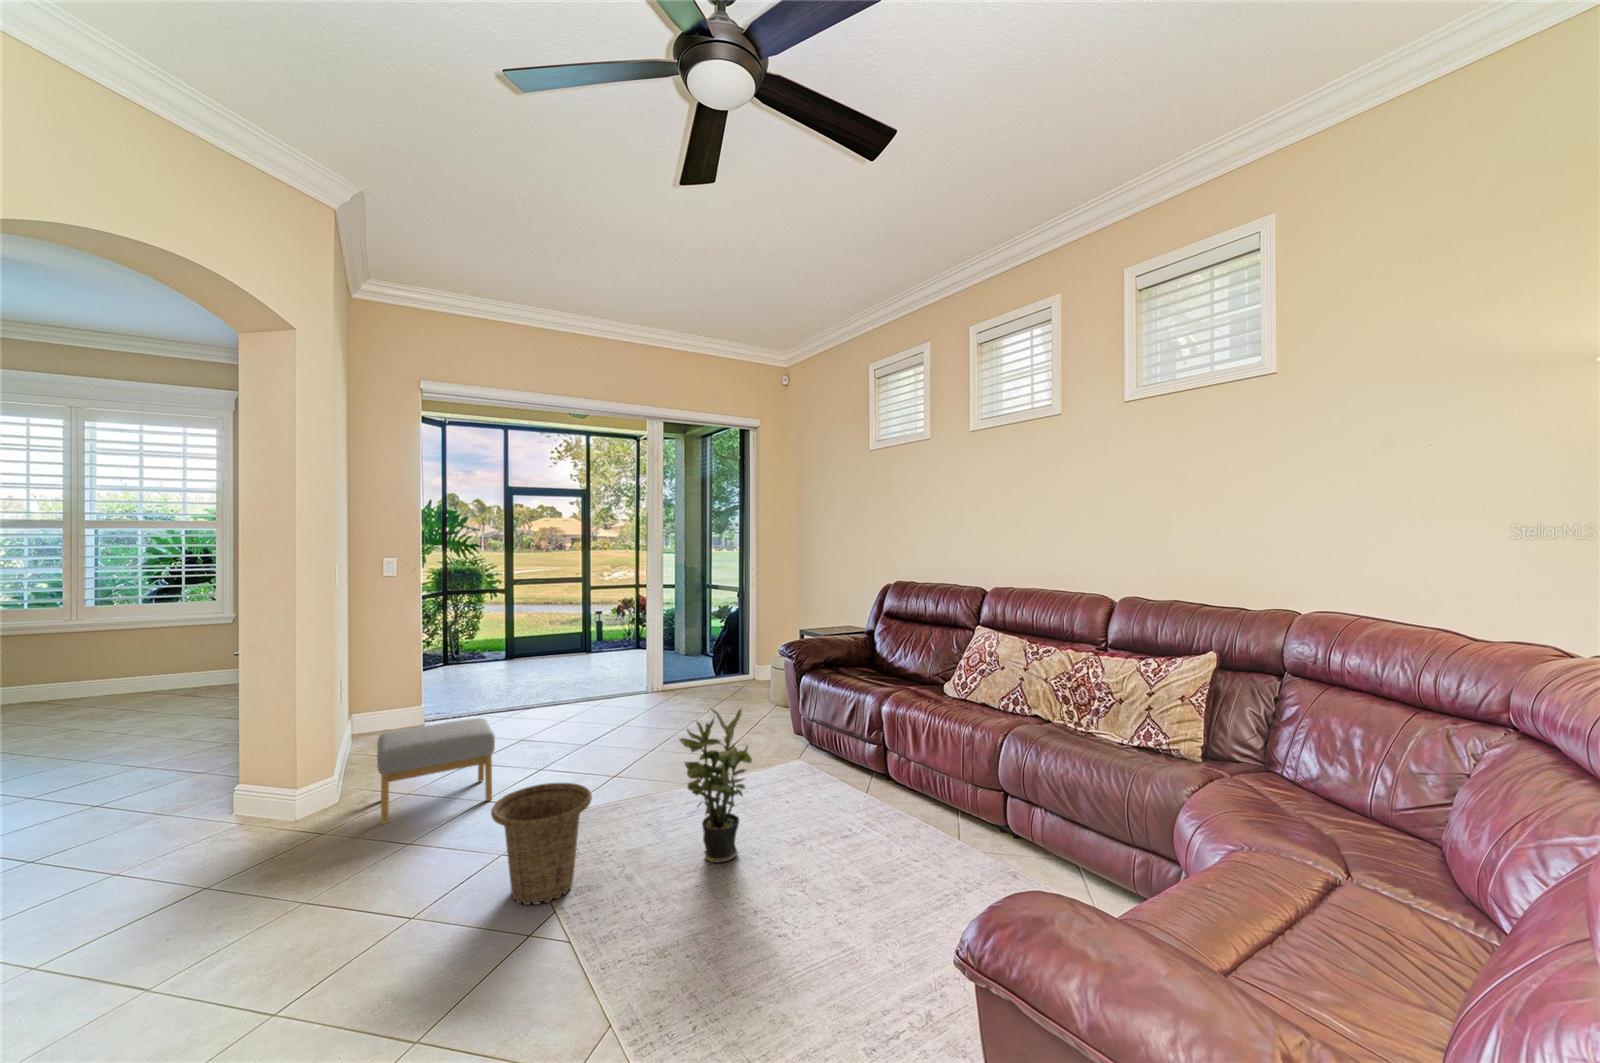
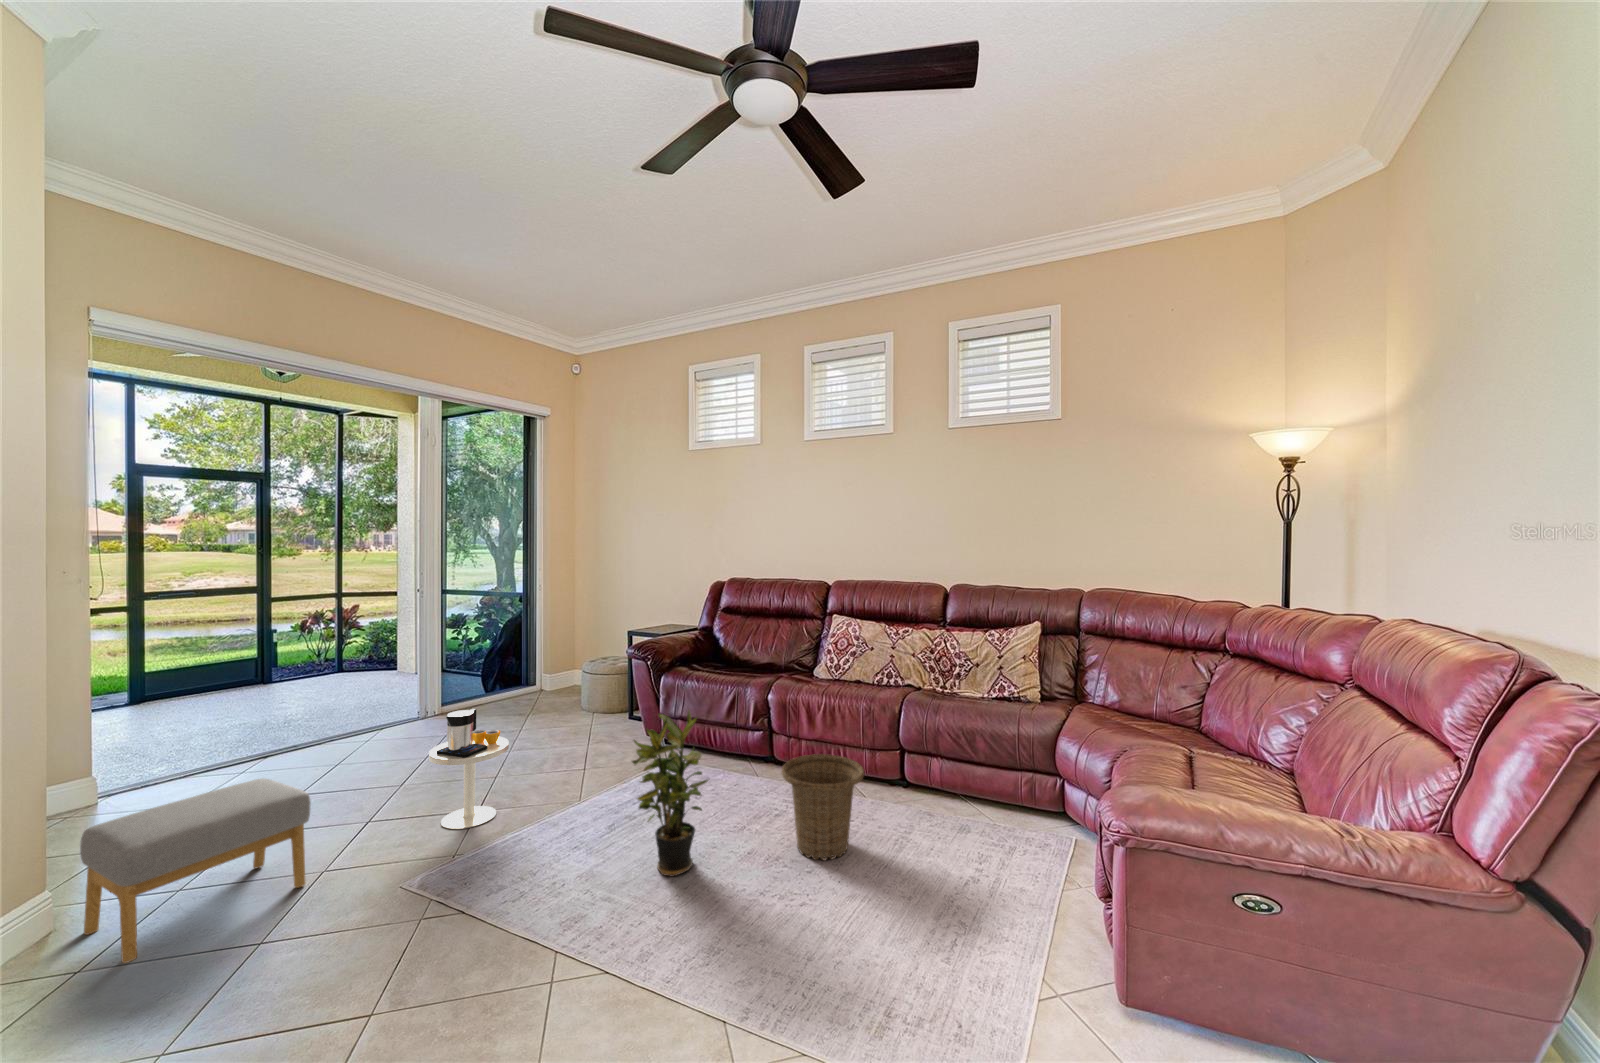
side table: none [587,686,647,783] -> present [429,709,509,829]
basket: present [491,783,592,905] -> present [782,754,864,860]

